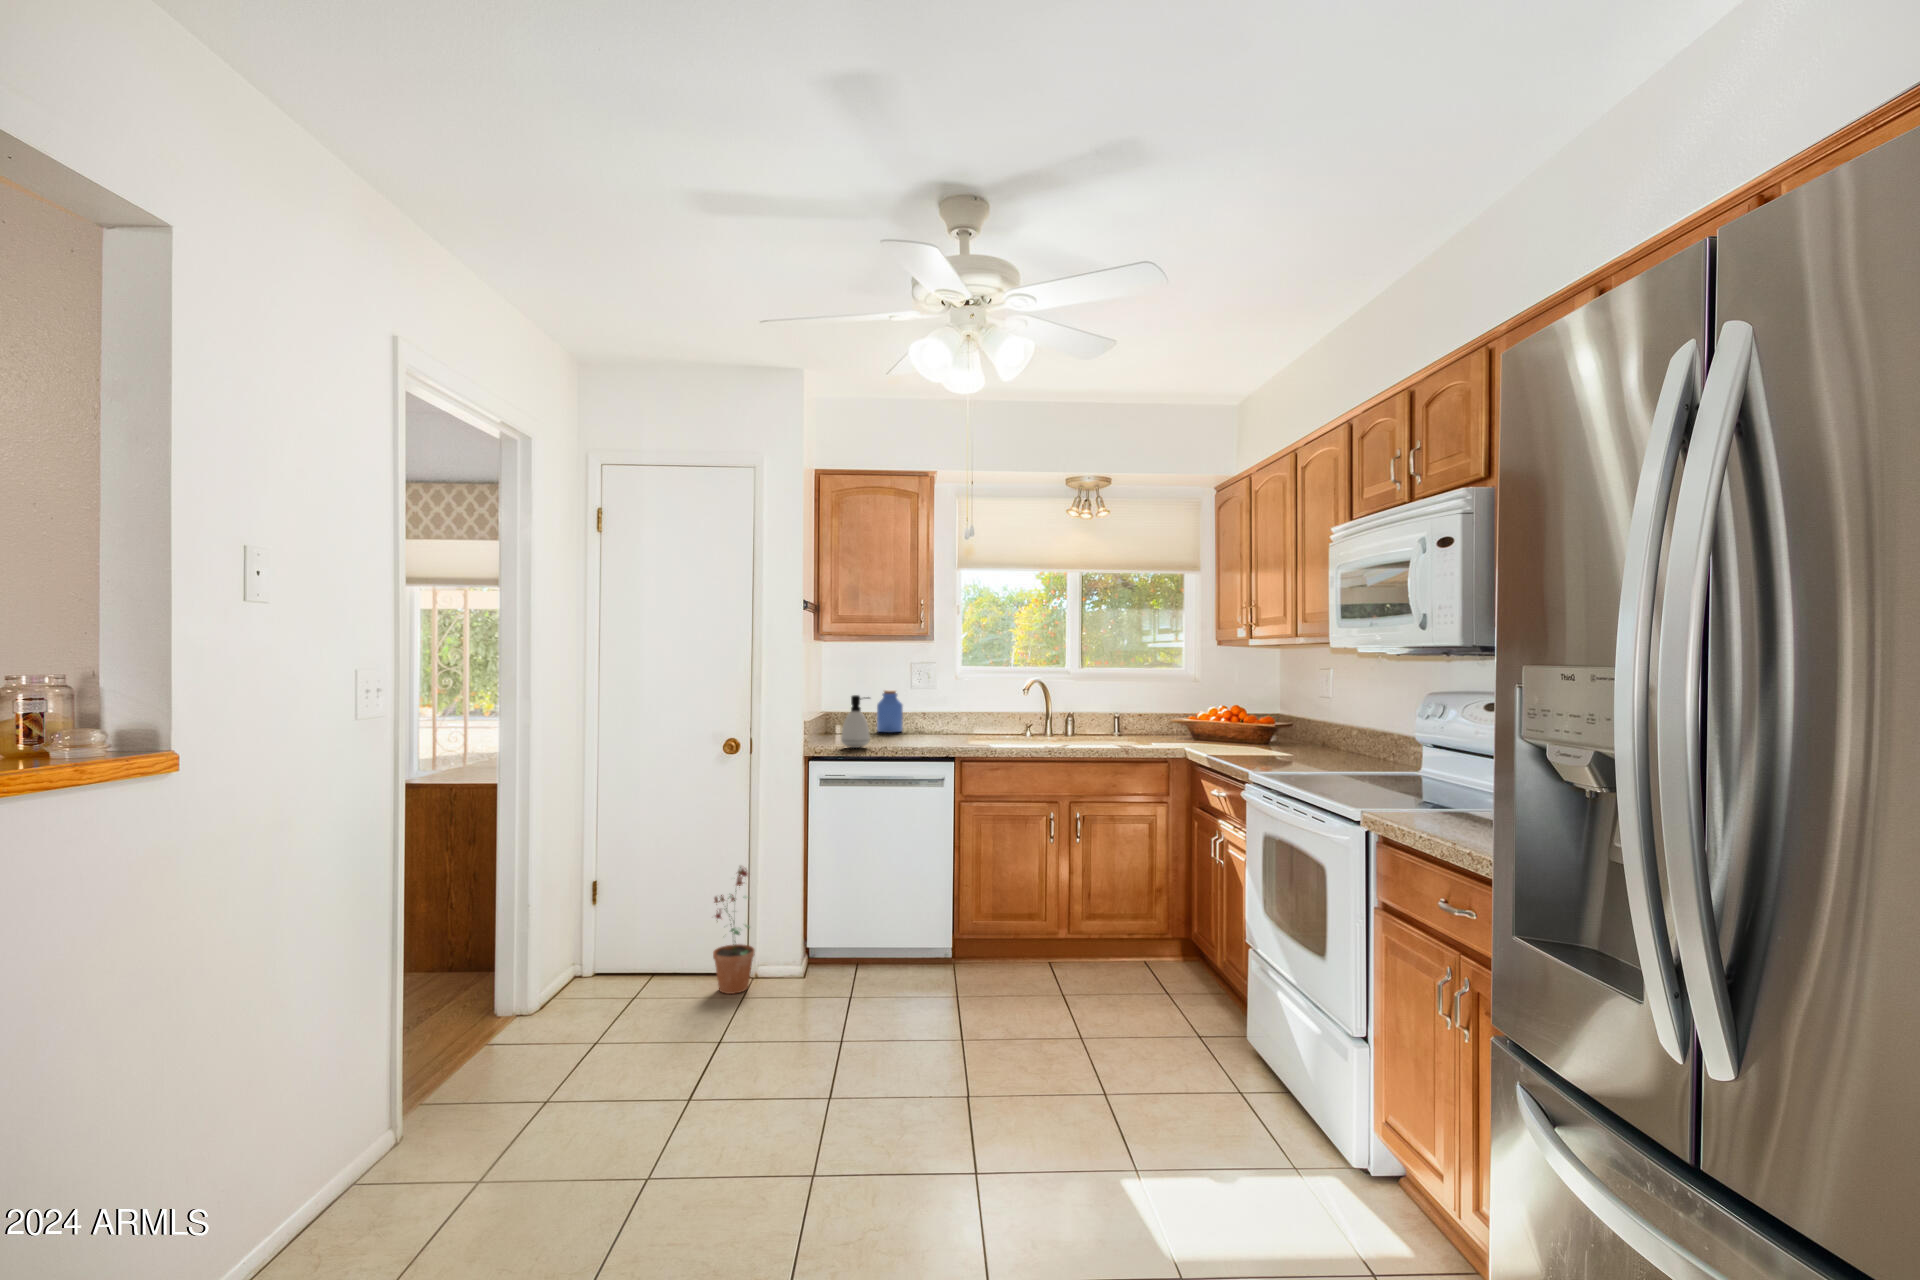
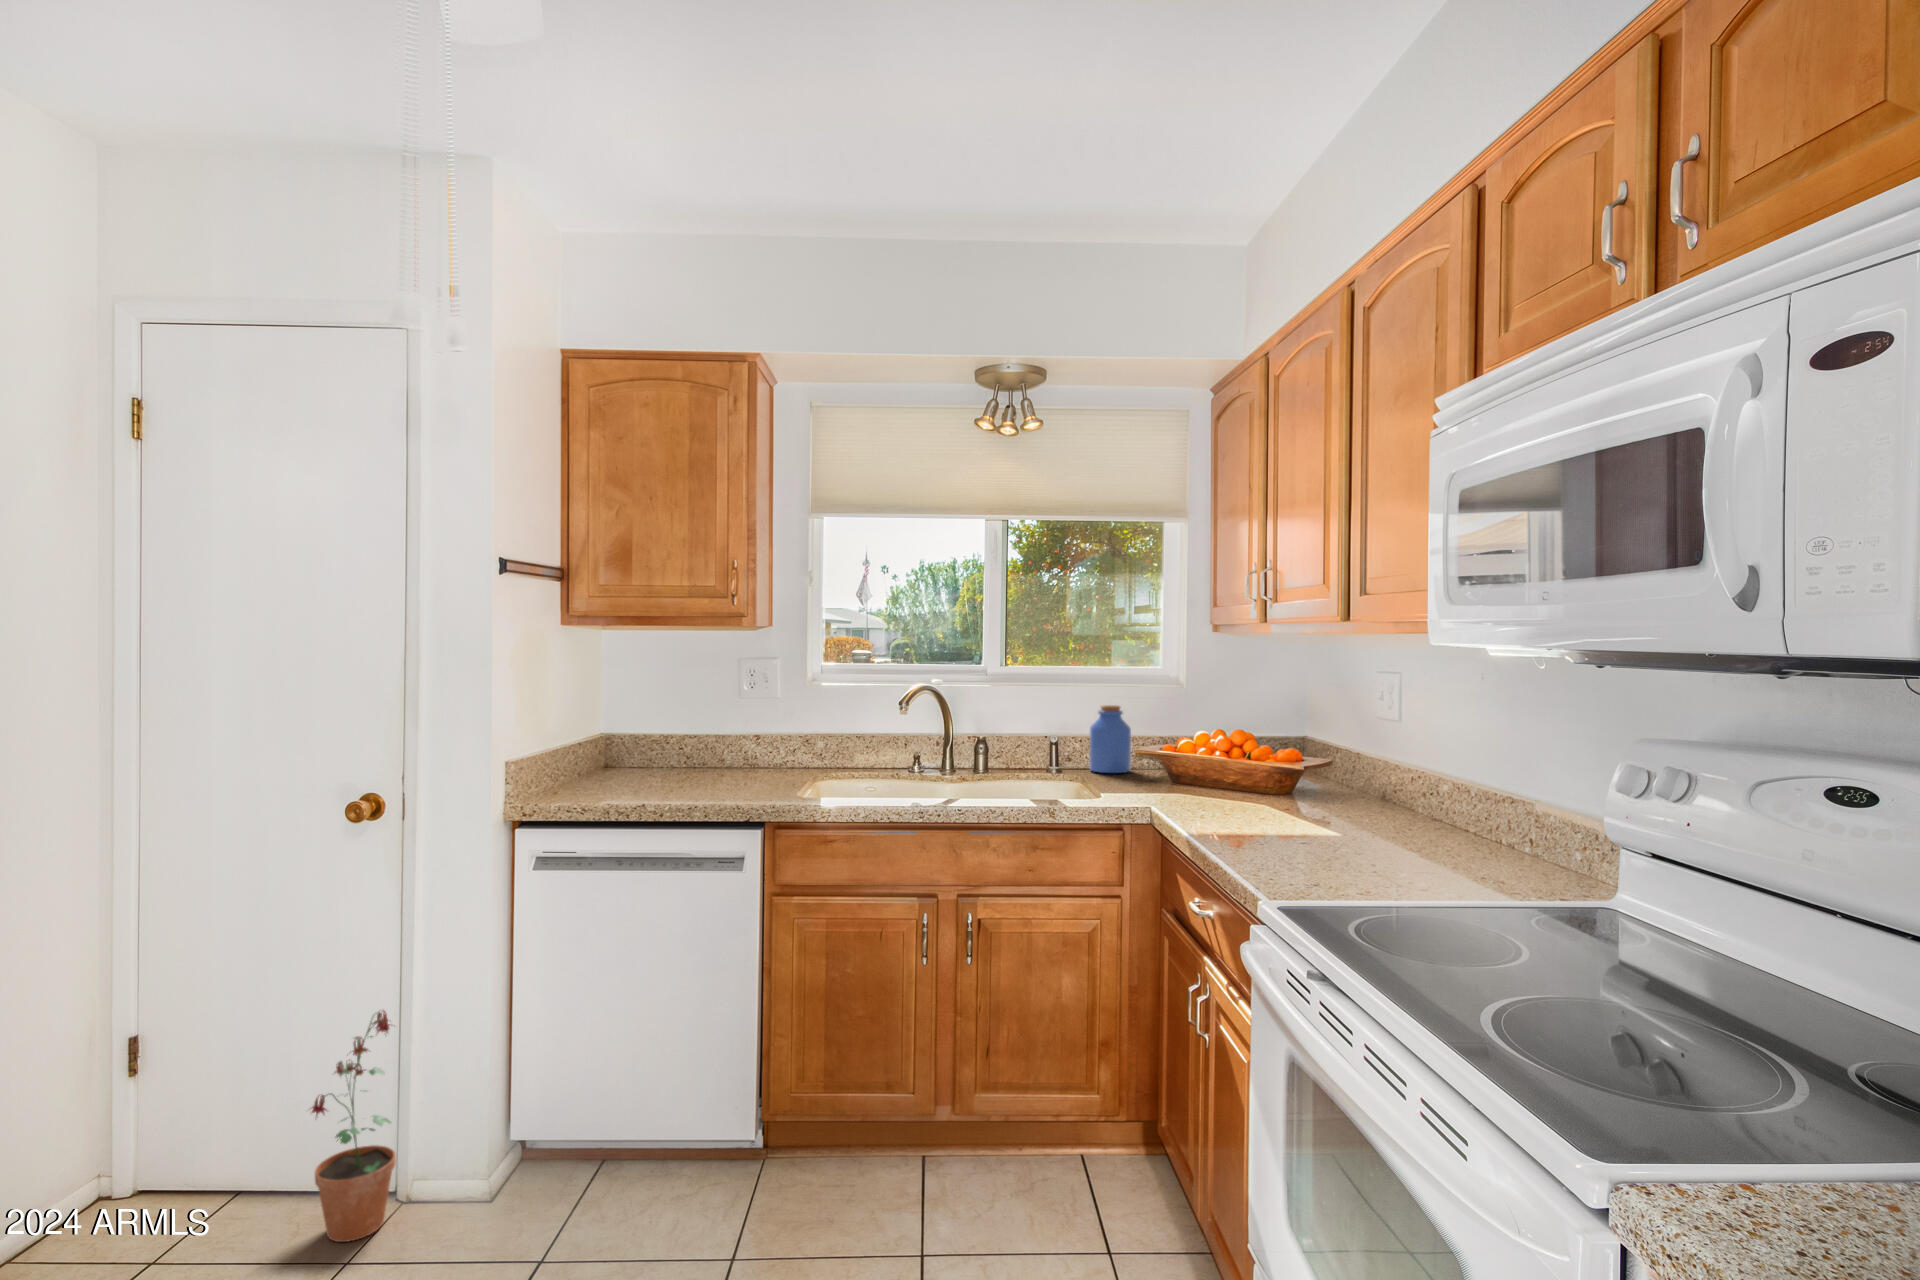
jar: present [877,690,903,732] -> present [1089,705,1131,773]
soap dispenser: present [841,695,870,748] -> none [578,716,628,803]

